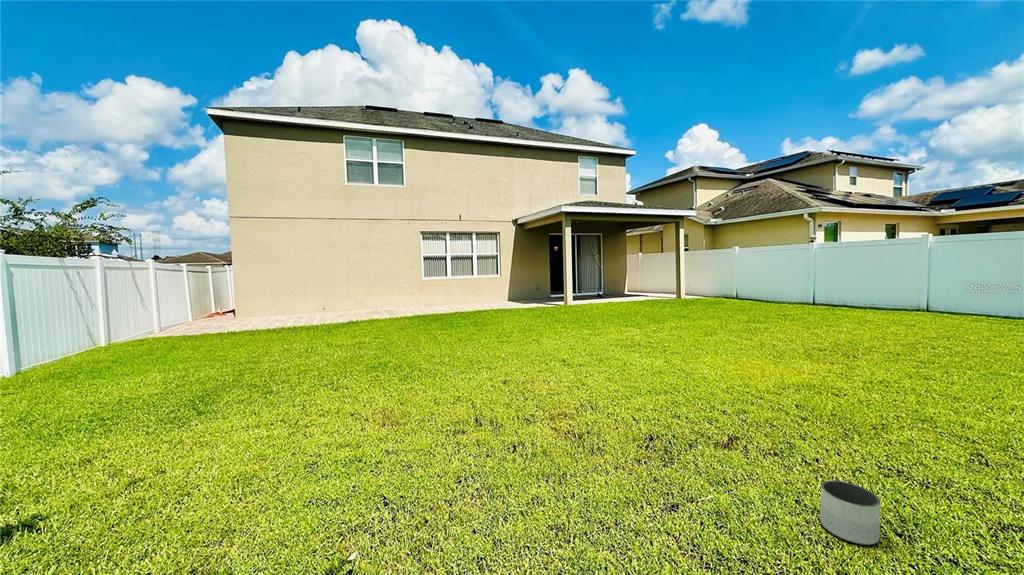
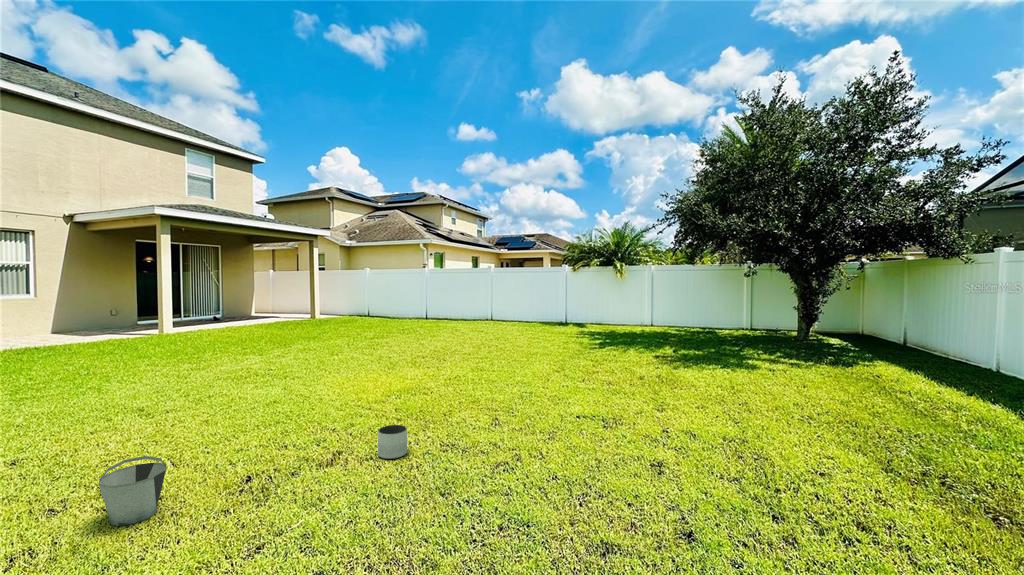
bucket: none [516,441,567,513] -> present [99,456,166,526]

